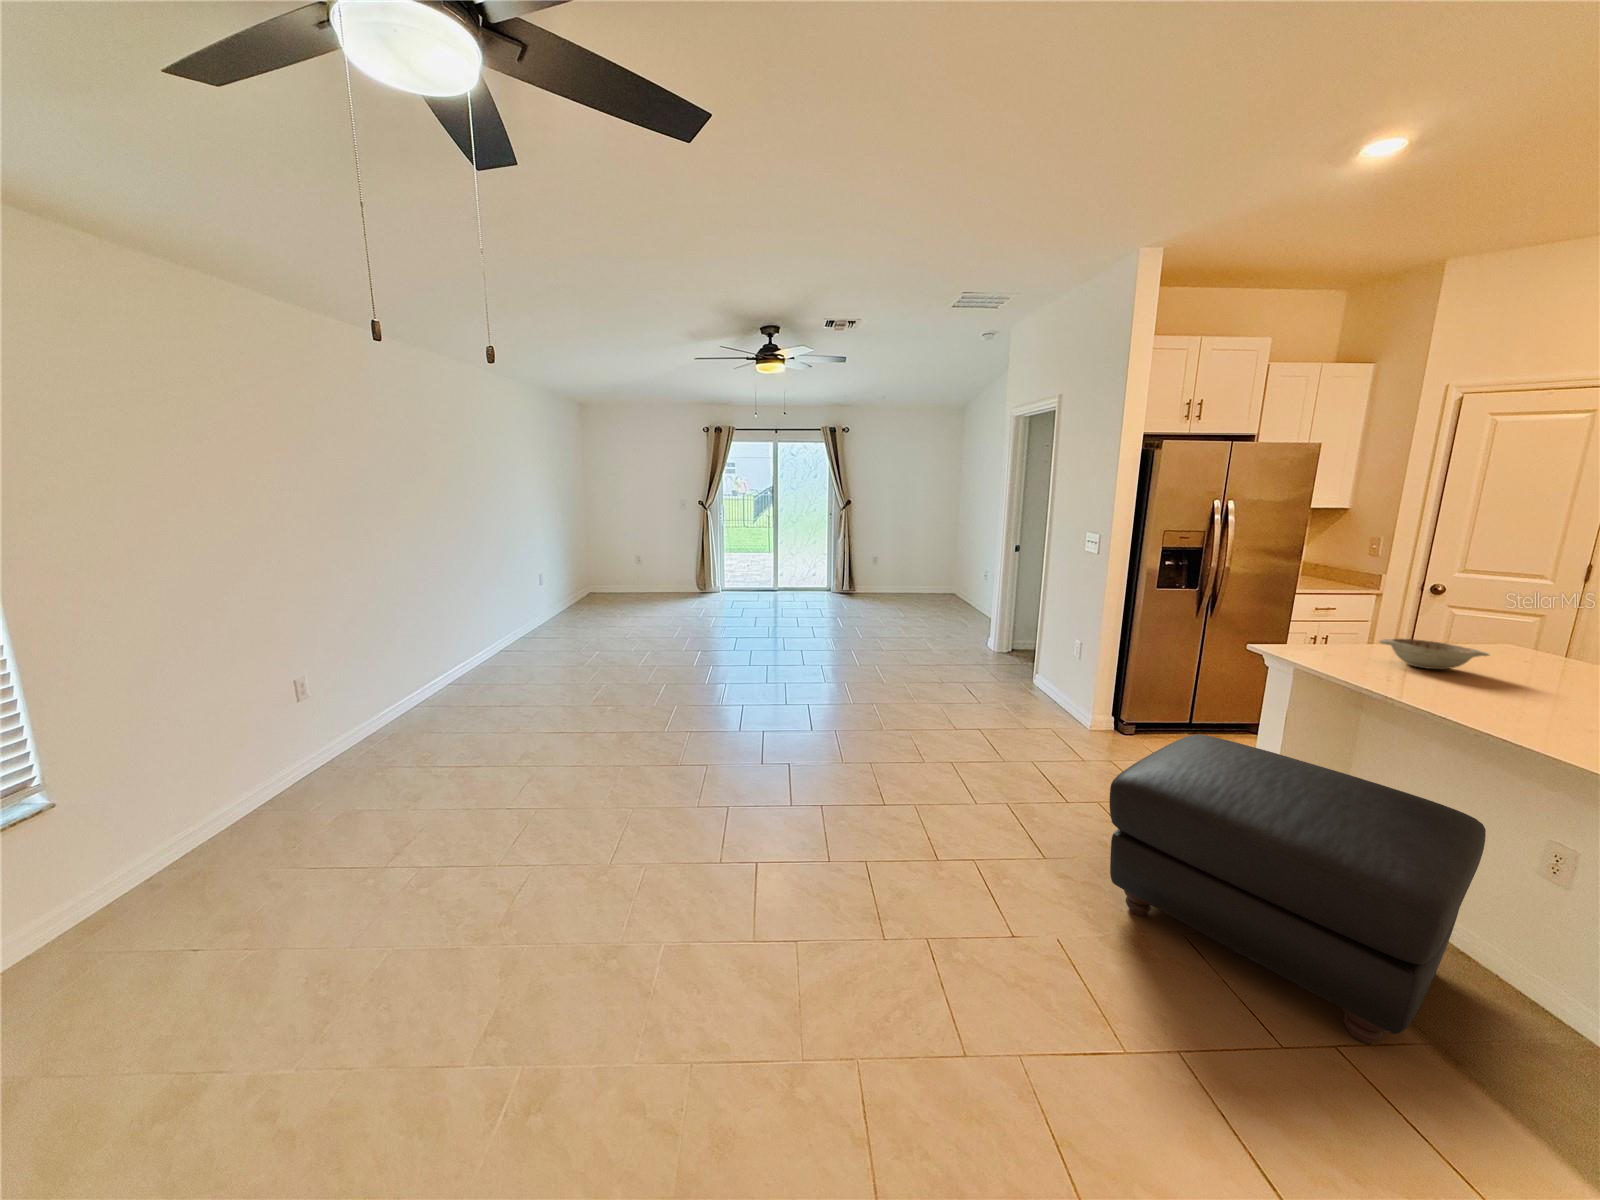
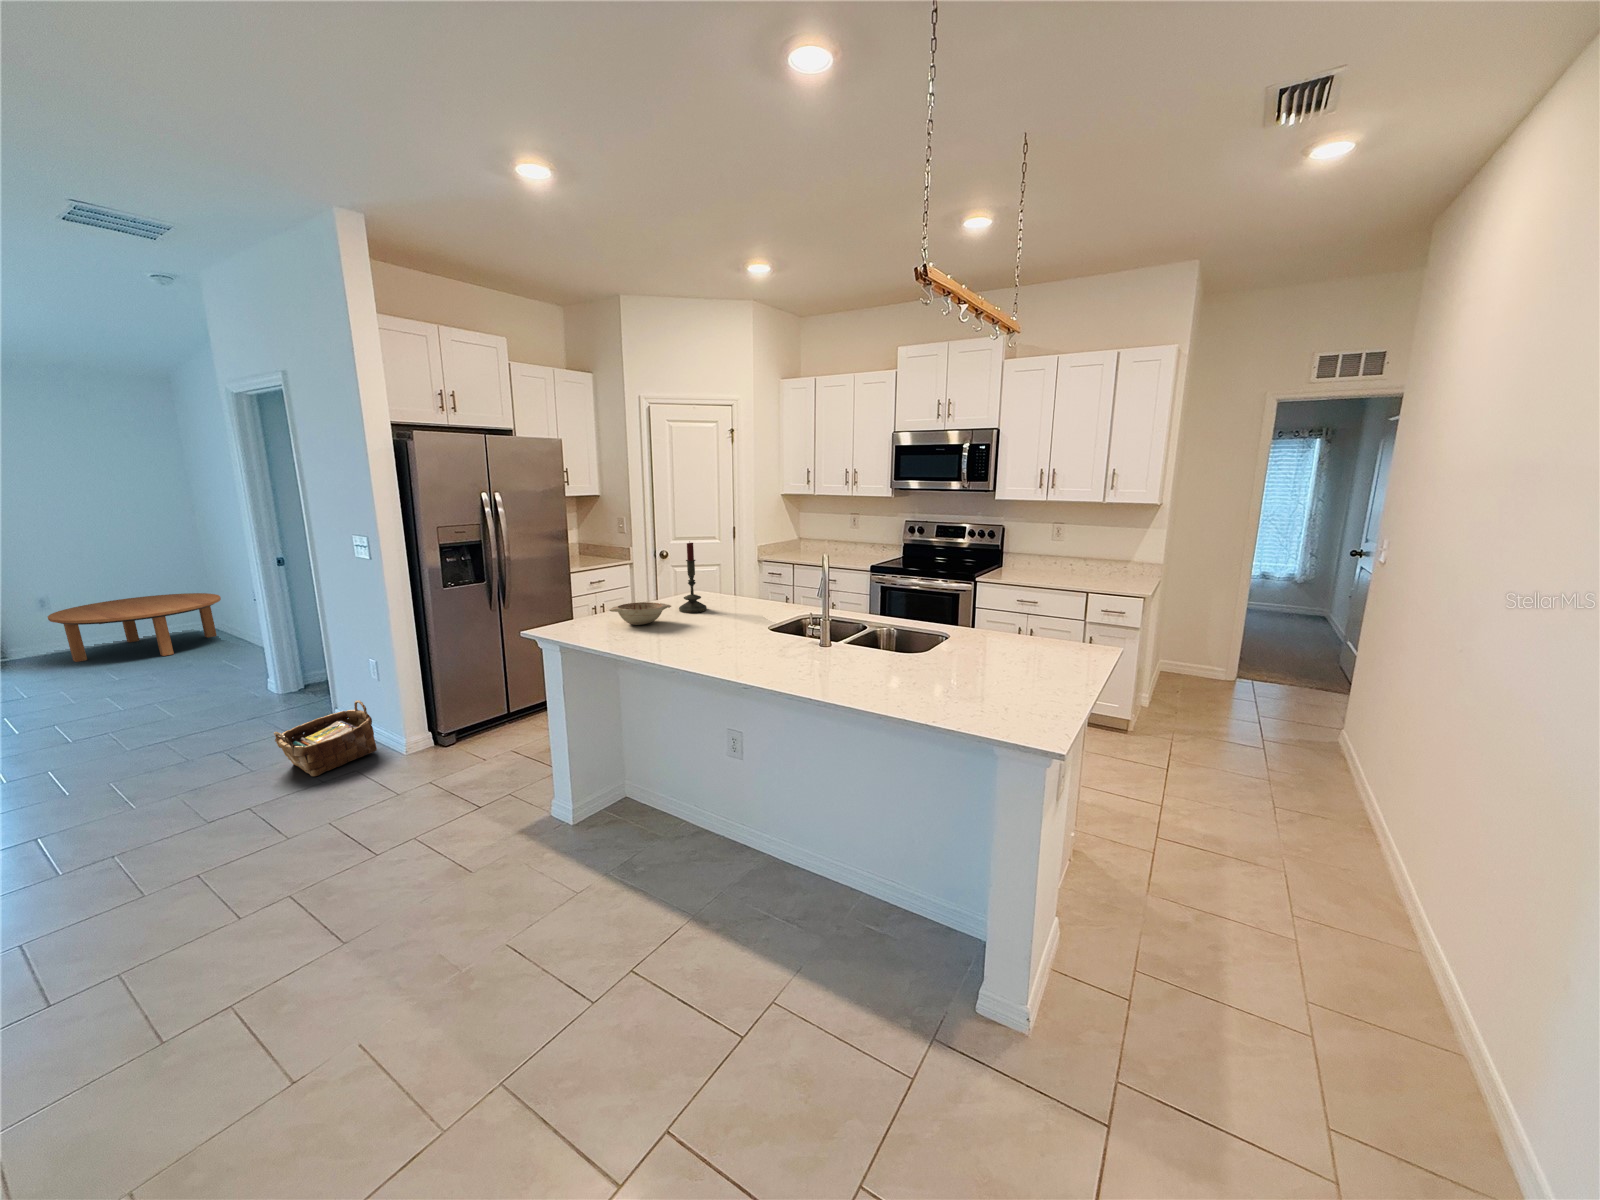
coffee table: none [885,566,967,607] -> present [48,593,221,662]
candle: none [1493,572,1554,674] -> present [679,543,707,613]
woven basket: none [1000,669,1068,719] -> present [274,700,377,776]
ottoman: present [1109,734,1486,1044] -> none [391,728,682,946]

